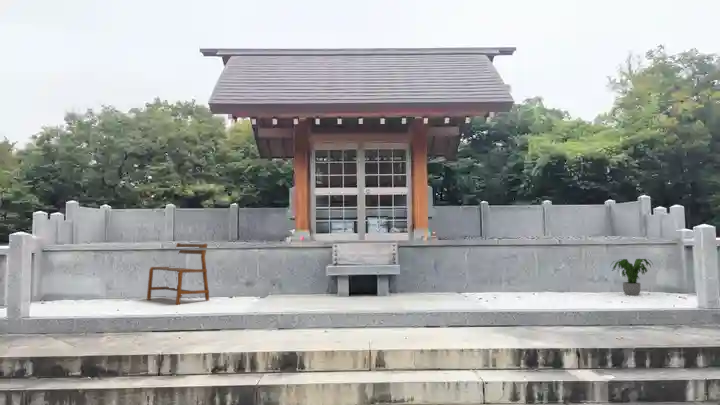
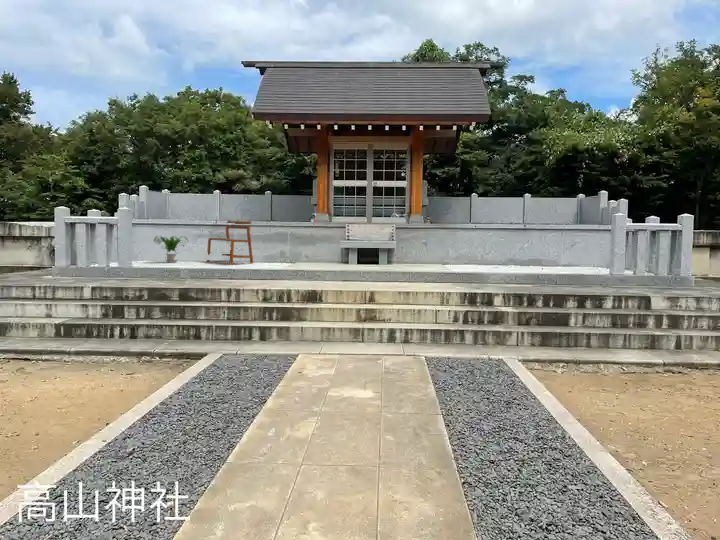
potted plant: present [613,259,651,295] -> present [154,237,184,263]

